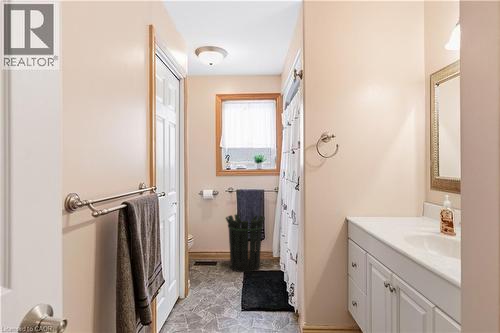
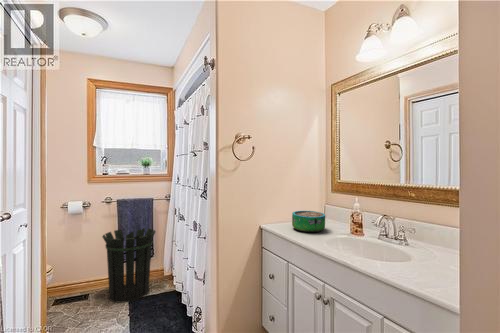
decorative bowl: none [376,206,413,228] -> present [292,211,325,232]

